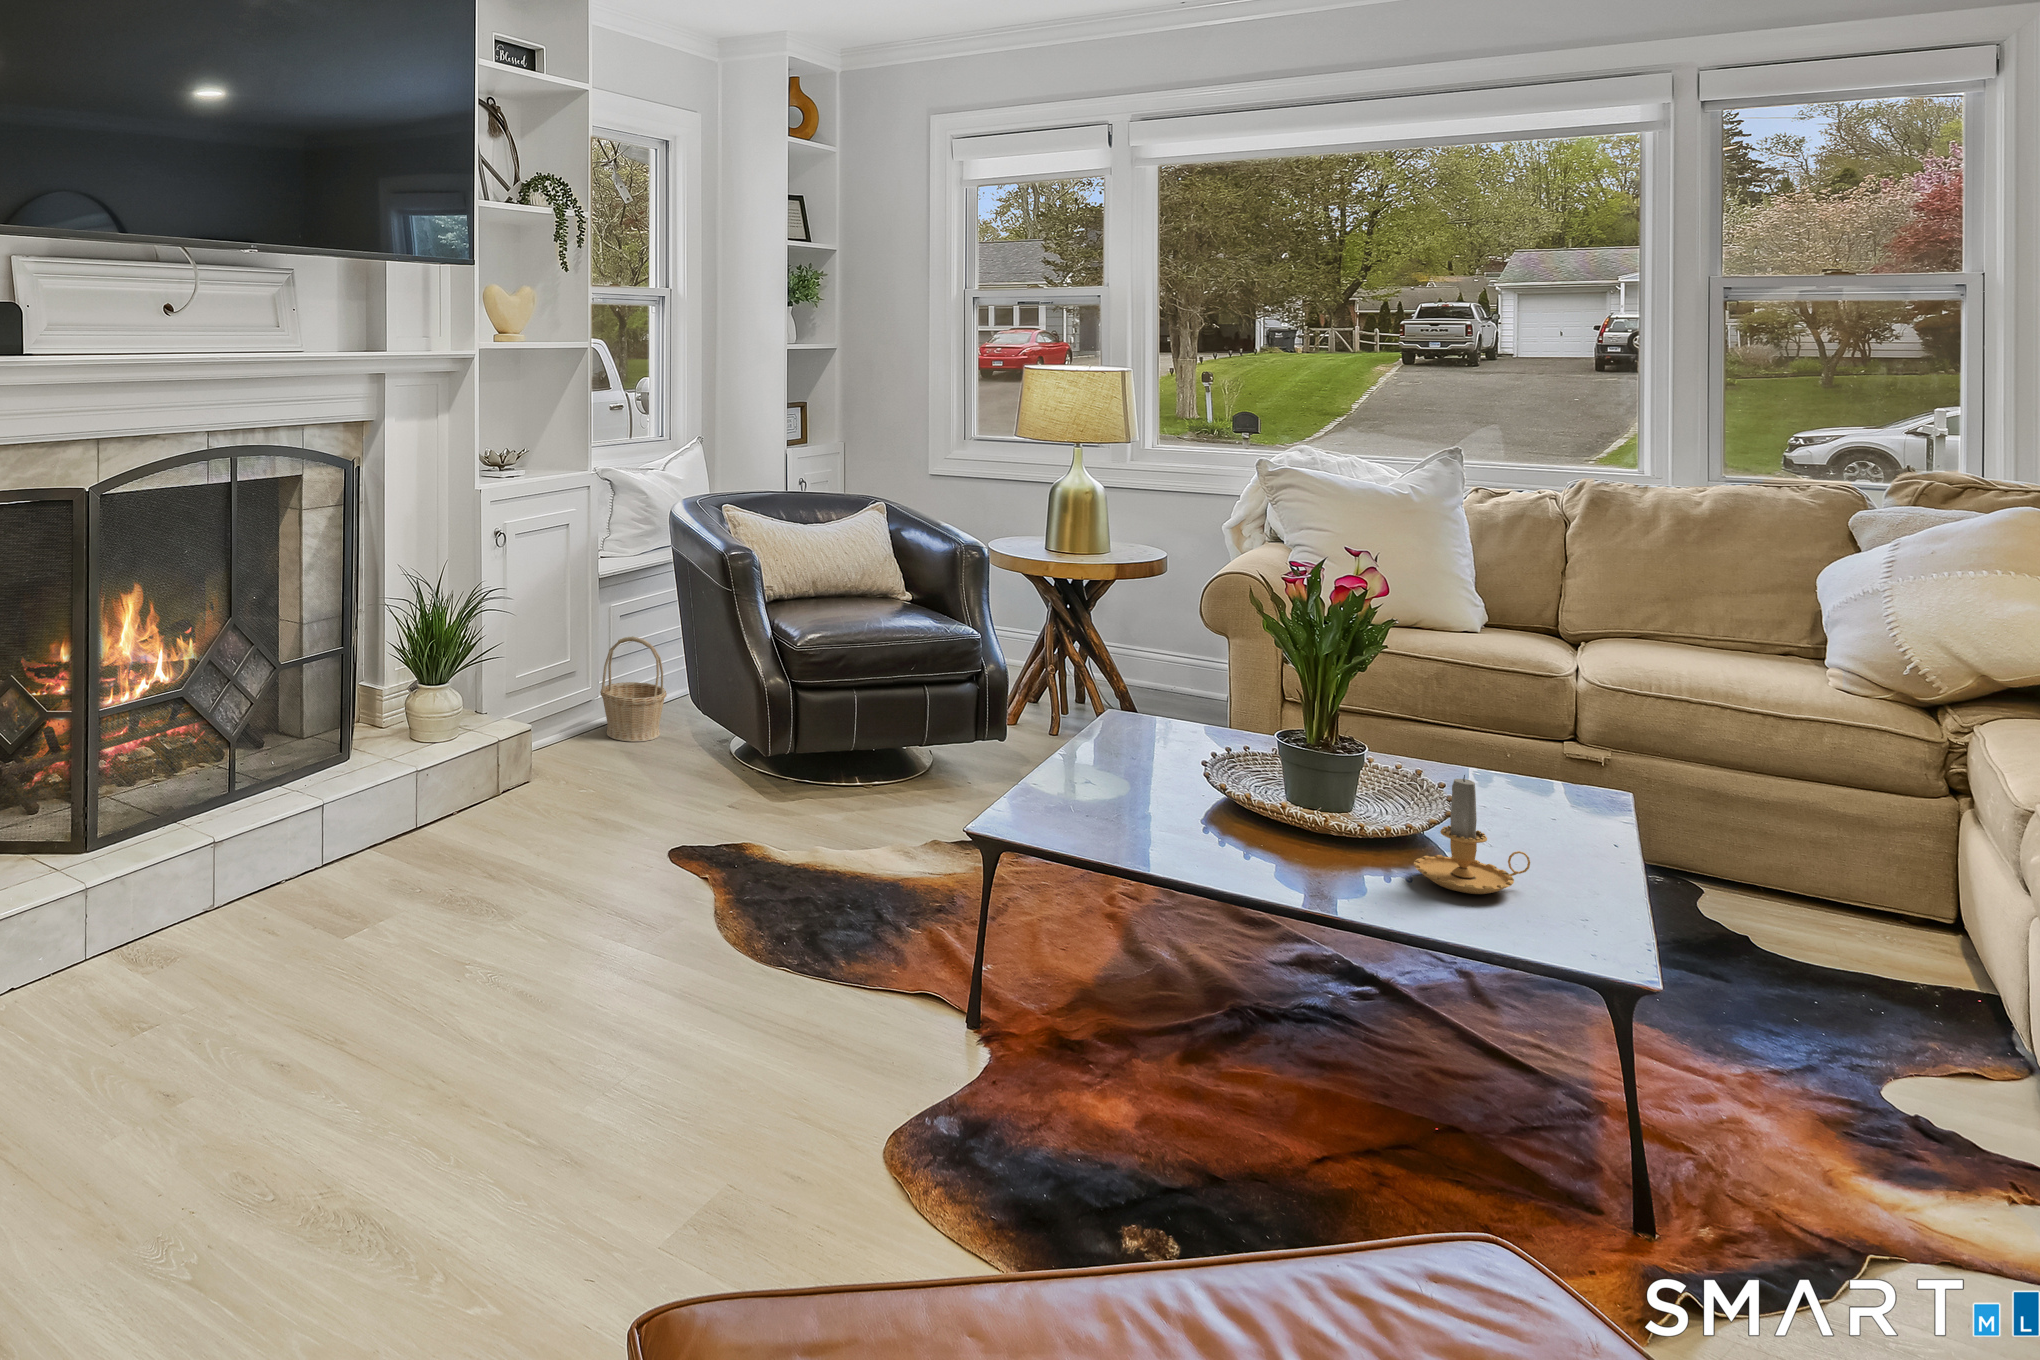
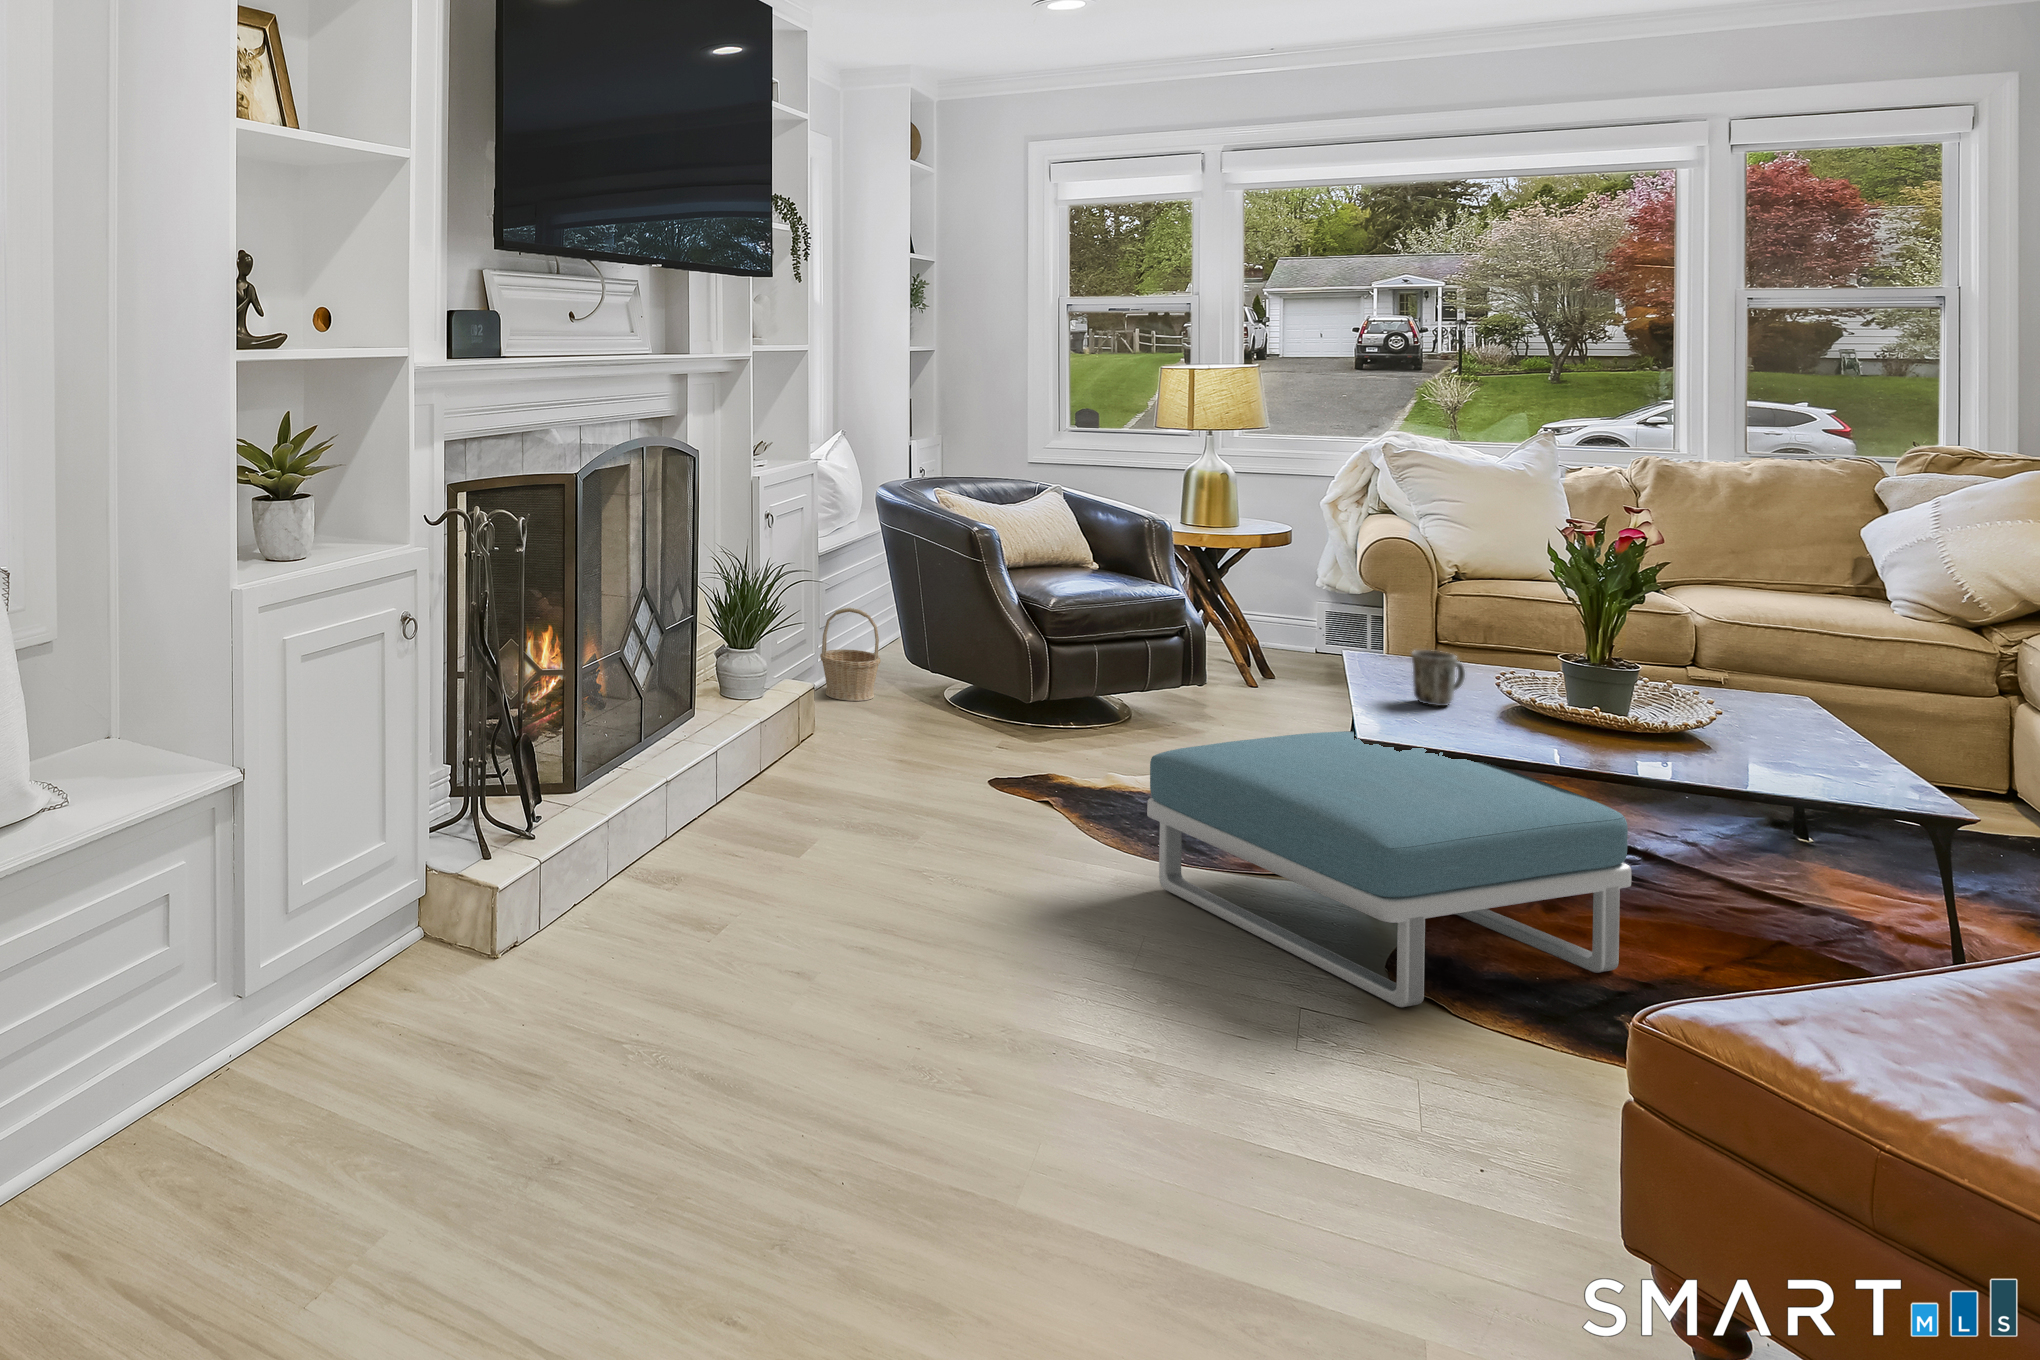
mug: none [1094,719,1160,791] -> present [1412,650,1465,706]
candle: present [1414,775,1530,894] -> none [1725,674,1814,763]
footstool: none [704,819,1222,1199] -> present [1147,731,1631,1007]

